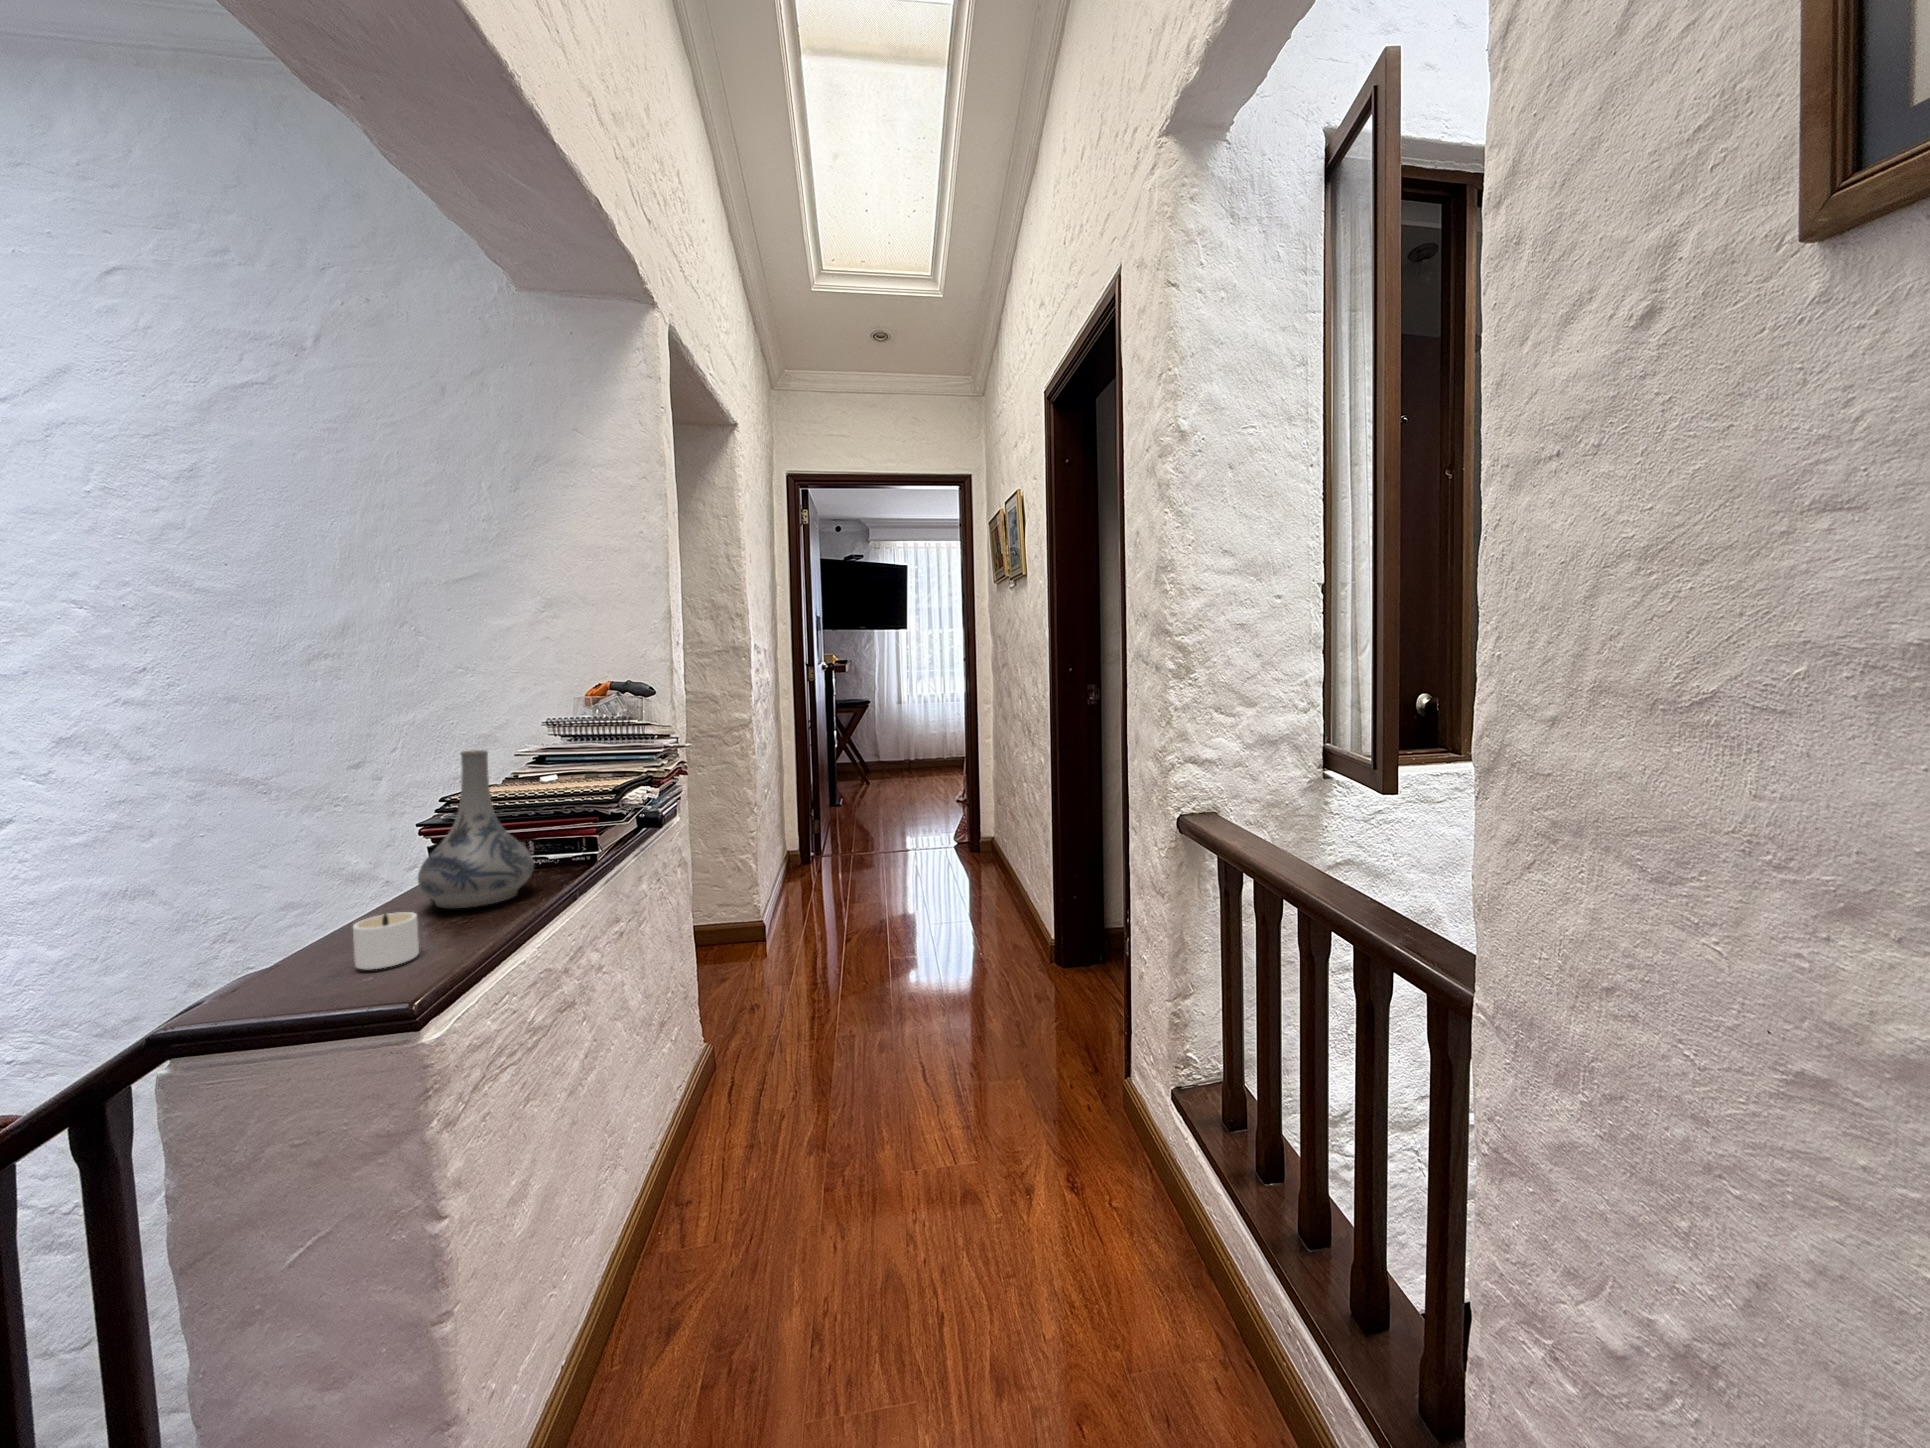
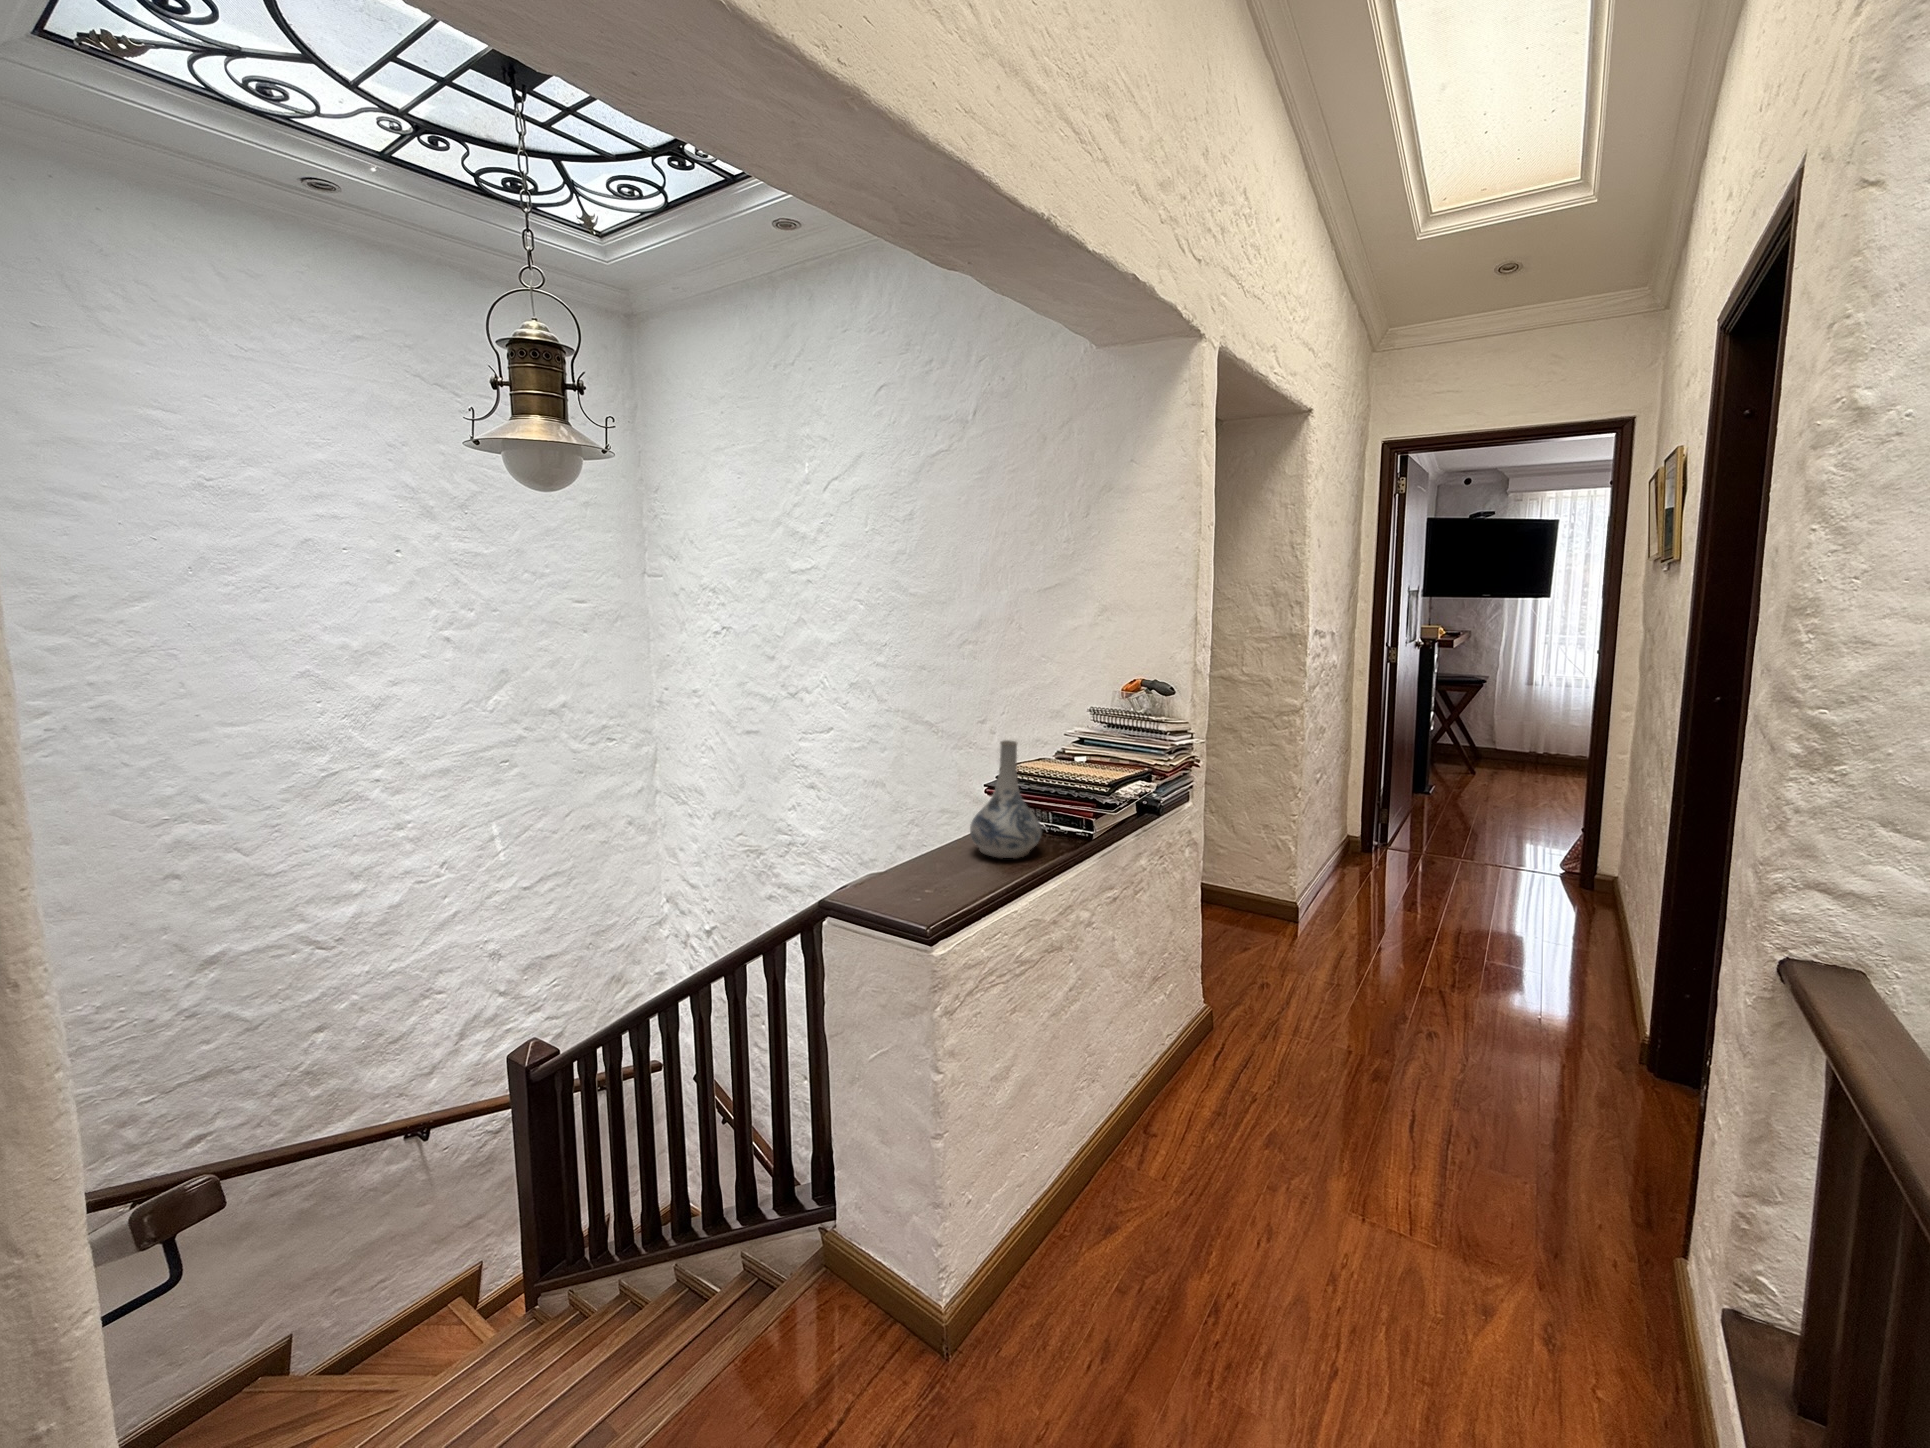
candle: present [353,912,419,970] -> none [918,853,967,892]

